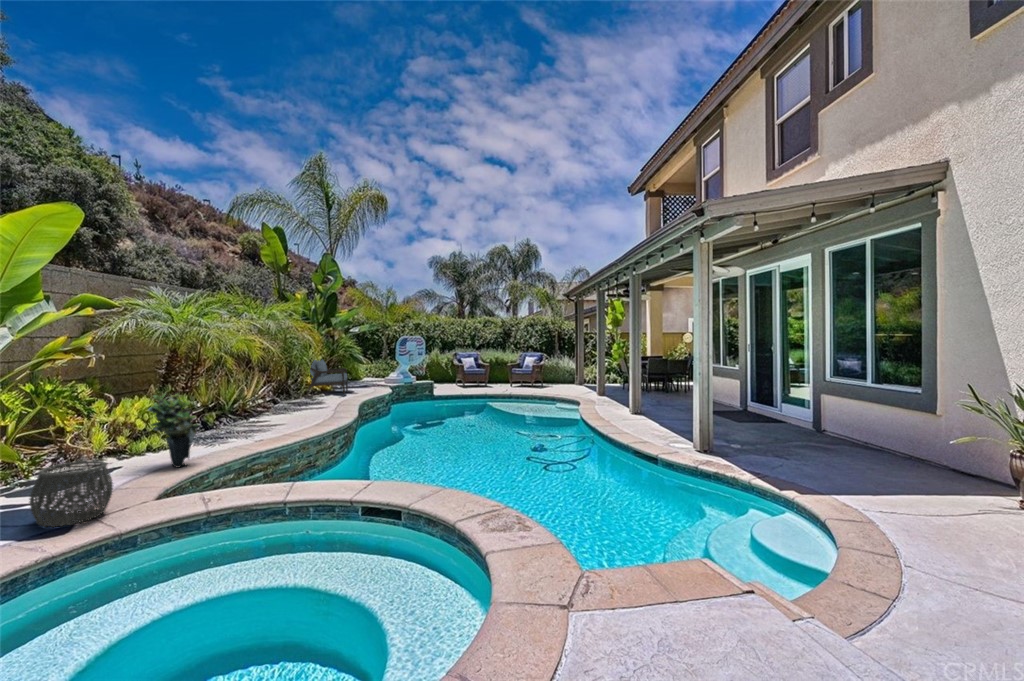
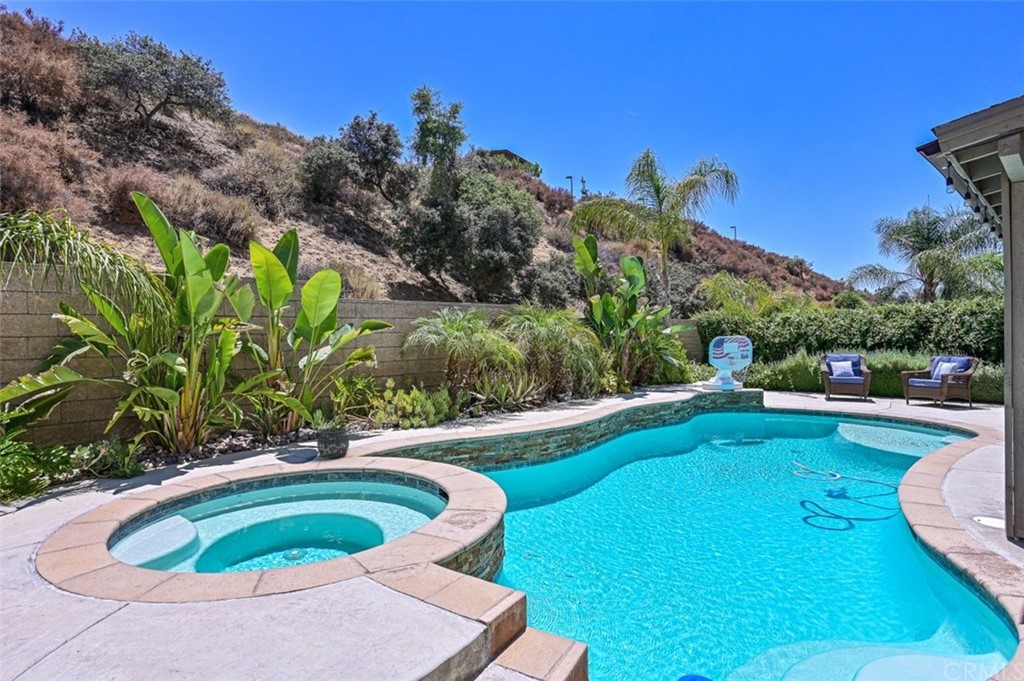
armchair: present [306,360,348,394] -> none [602,361,648,399]
potted plant: present [148,394,199,468] -> none [398,393,425,441]

